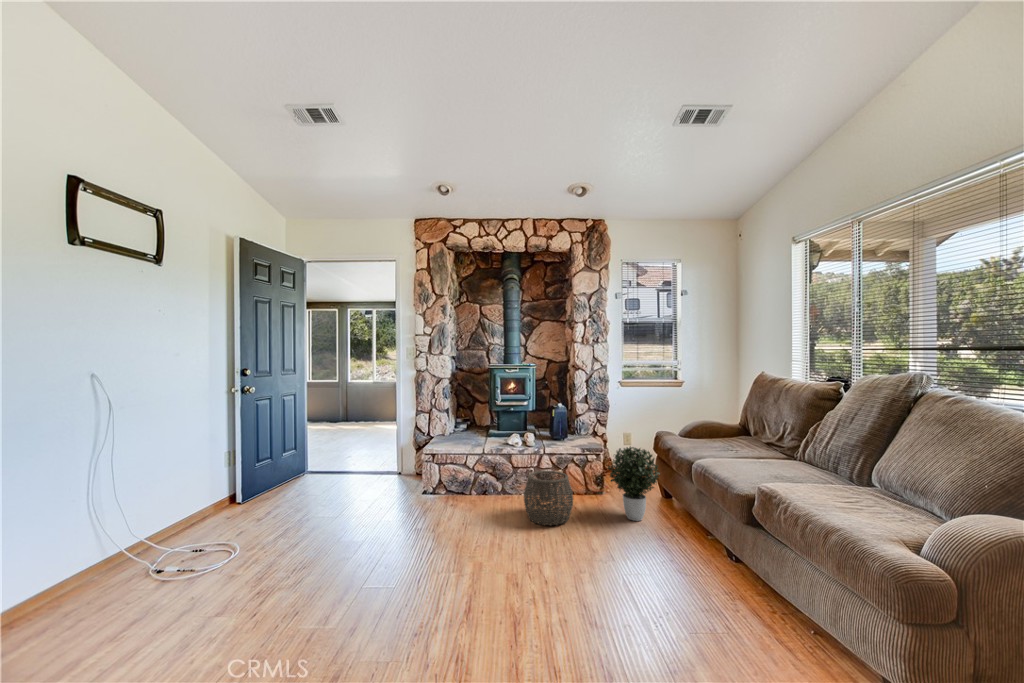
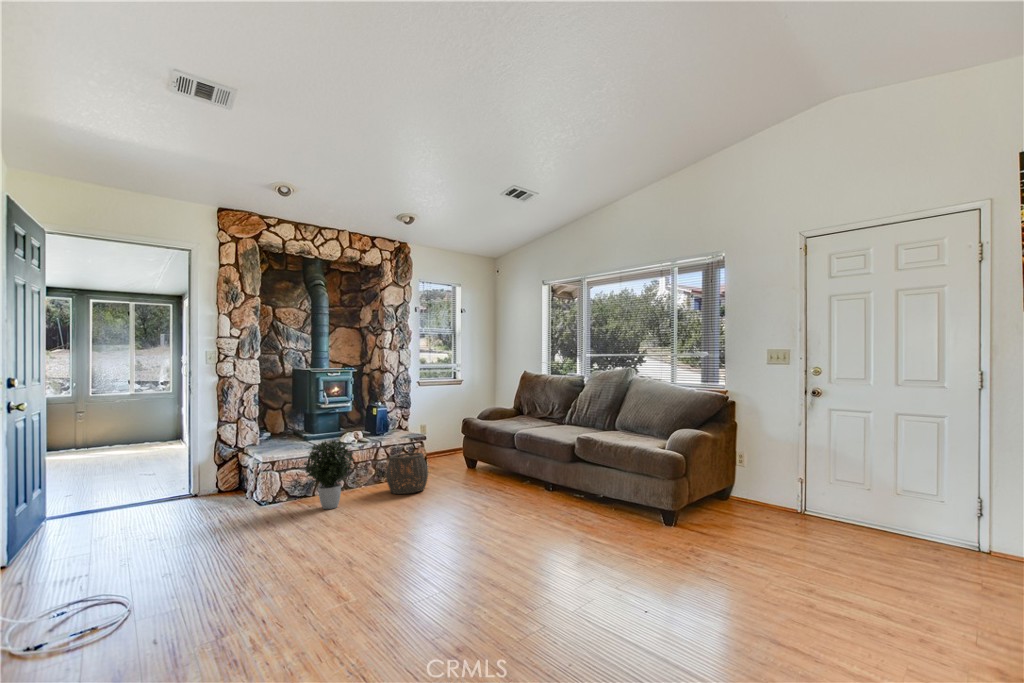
potted plant: present [608,447,660,521] -> present [304,441,353,509]

